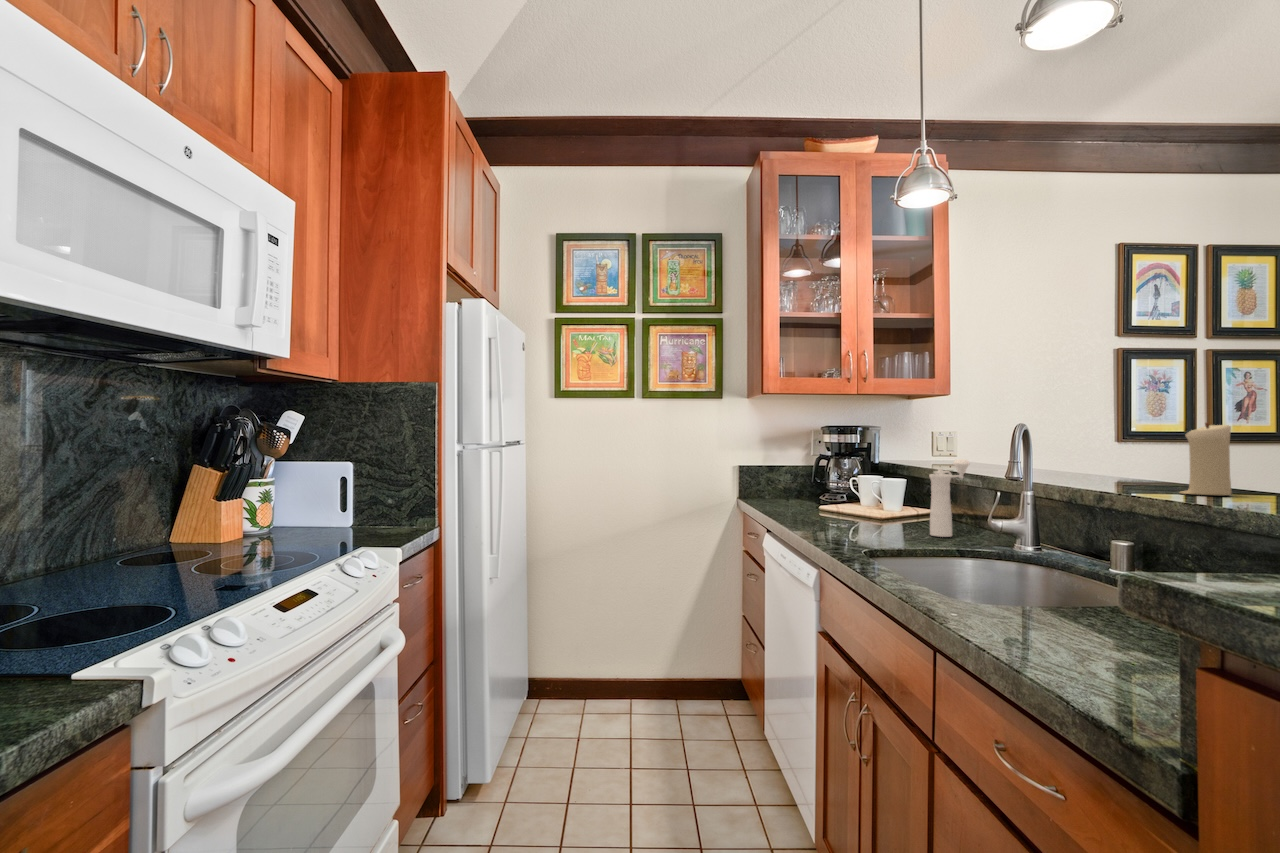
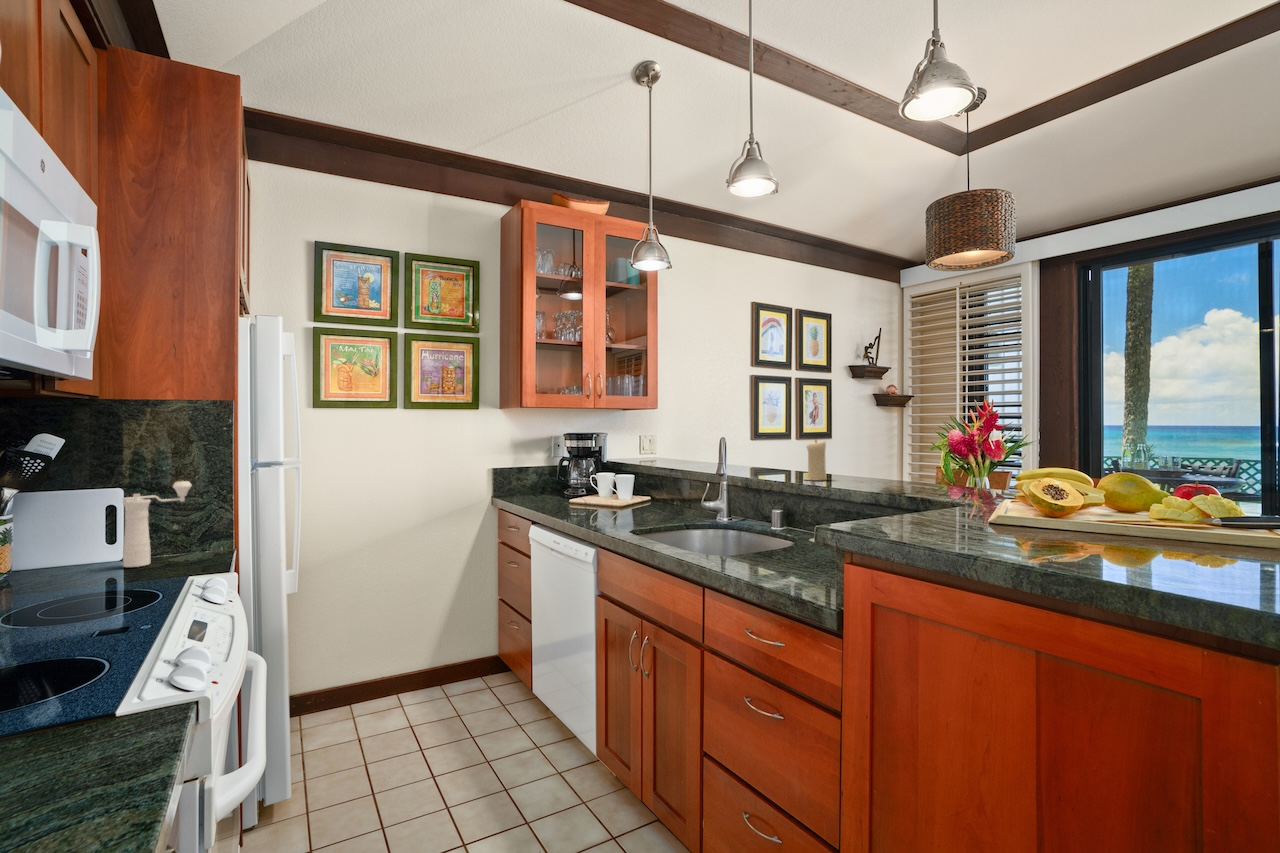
pepper mill: present [929,459,969,537] -> present [123,481,192,567]

